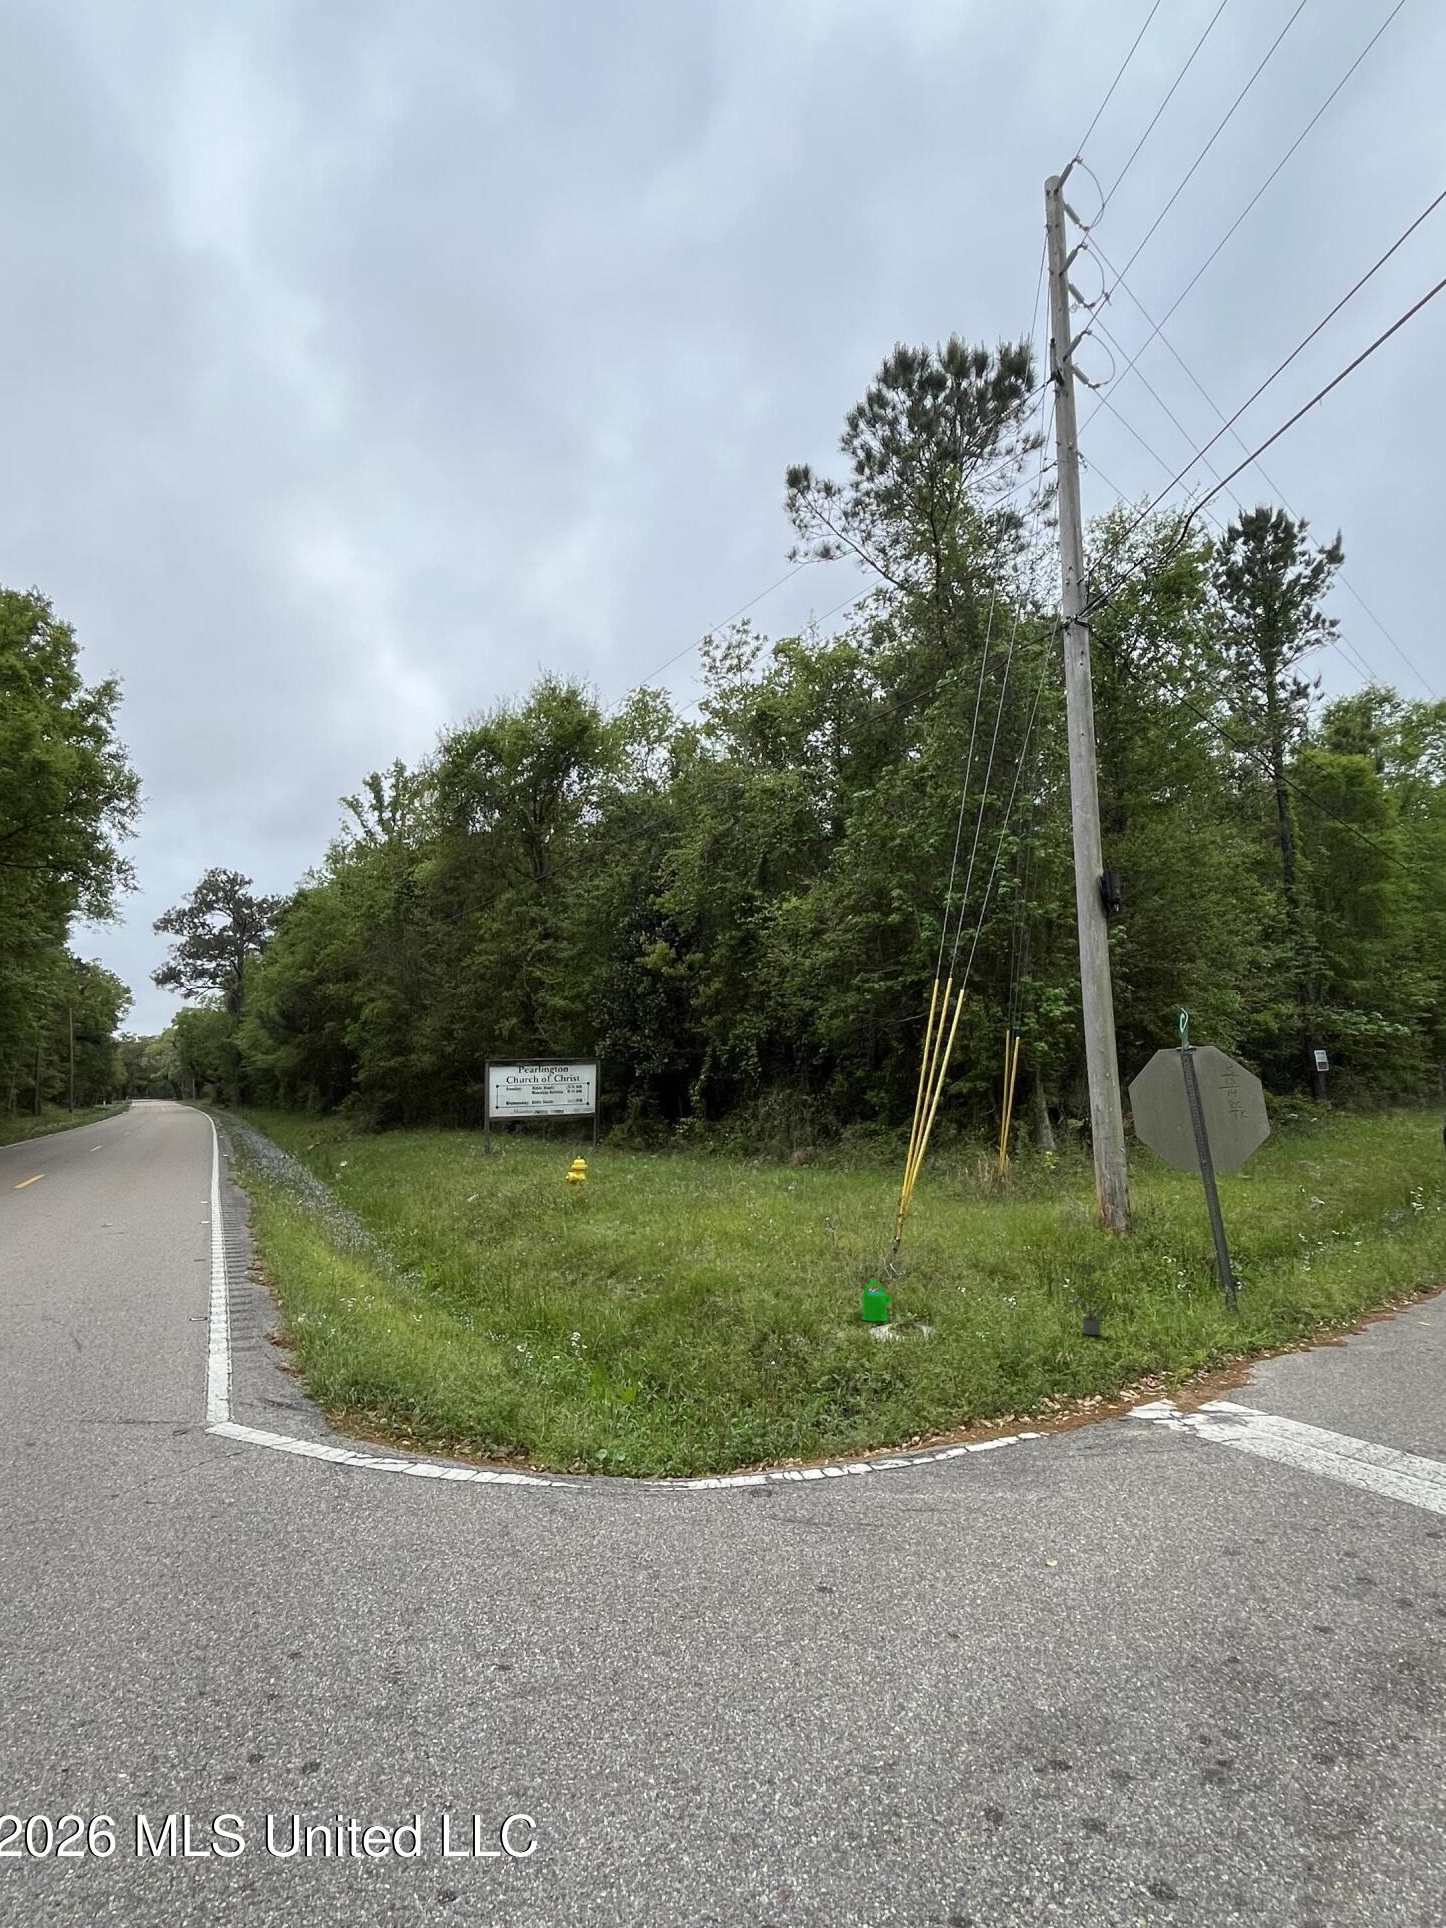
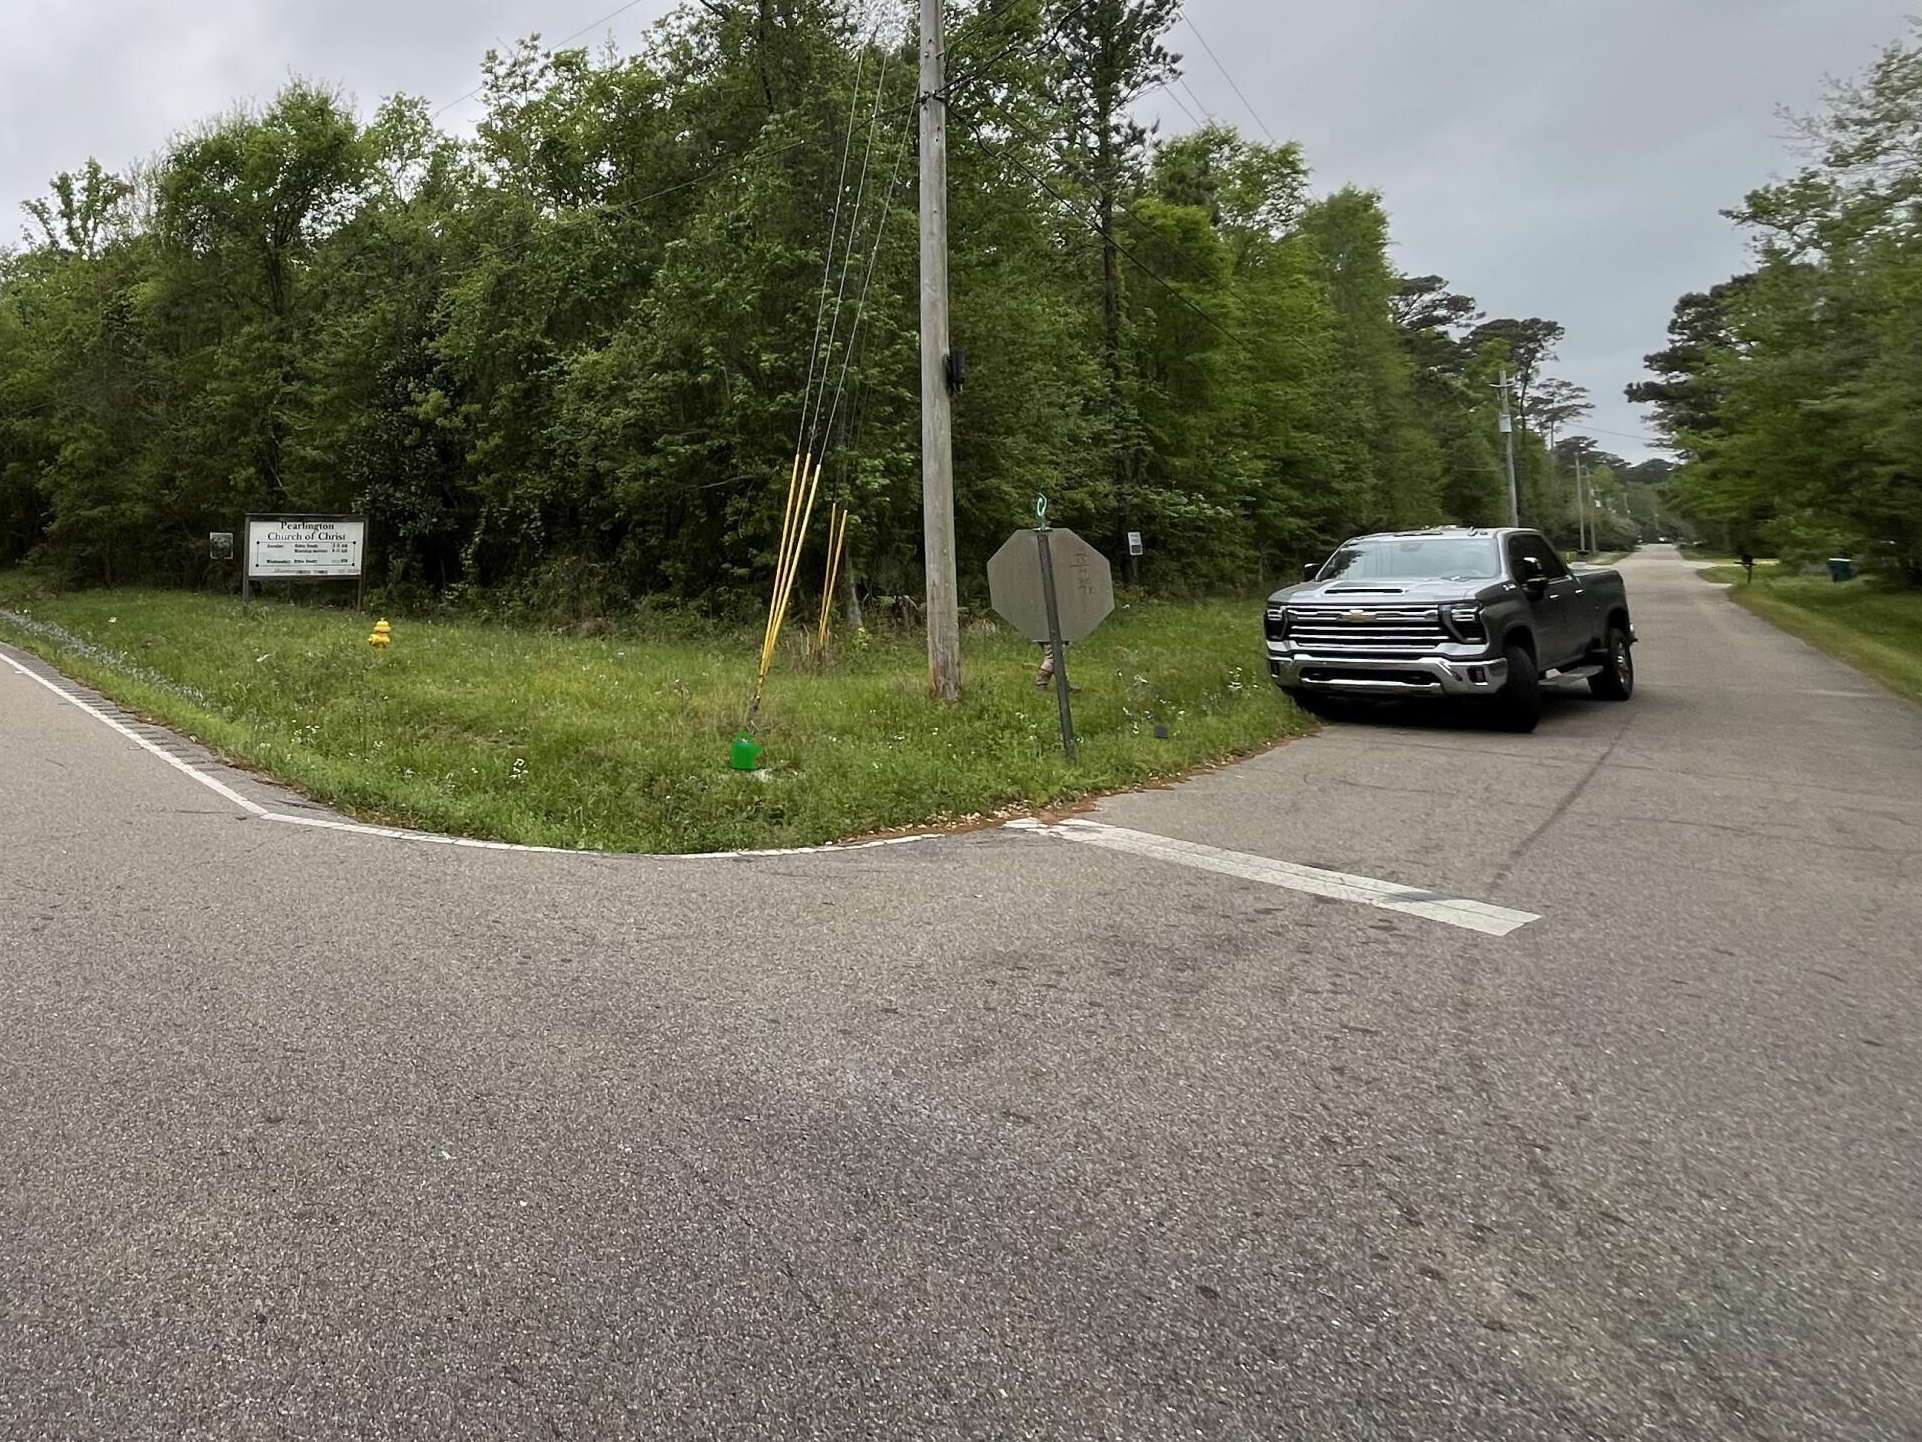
potted plant: present [1072,1263,1111,1335] -> present [1147,687,1179,738]

